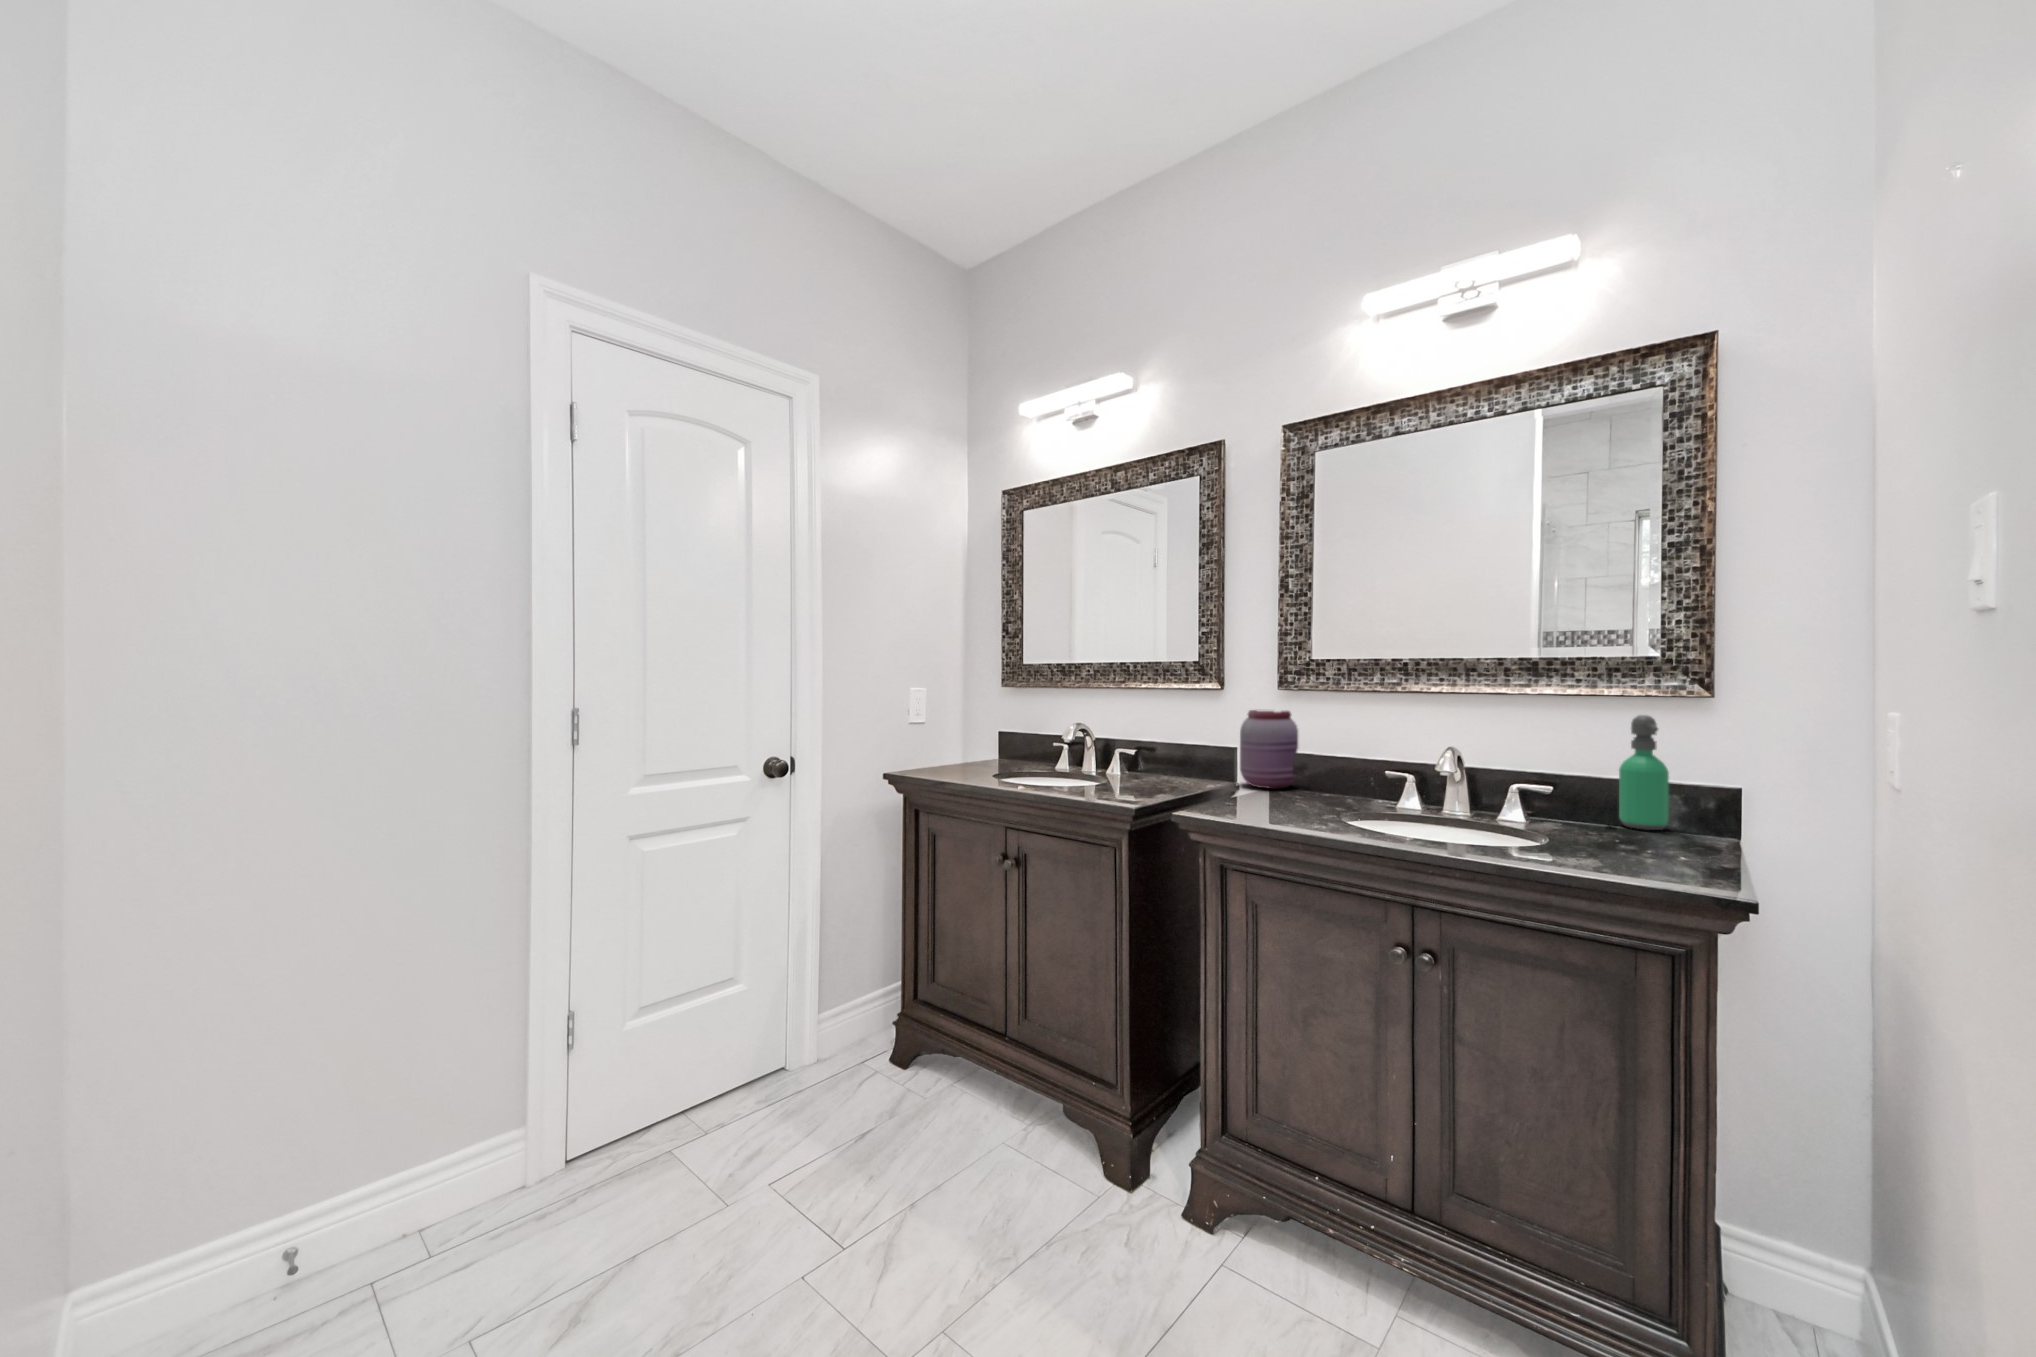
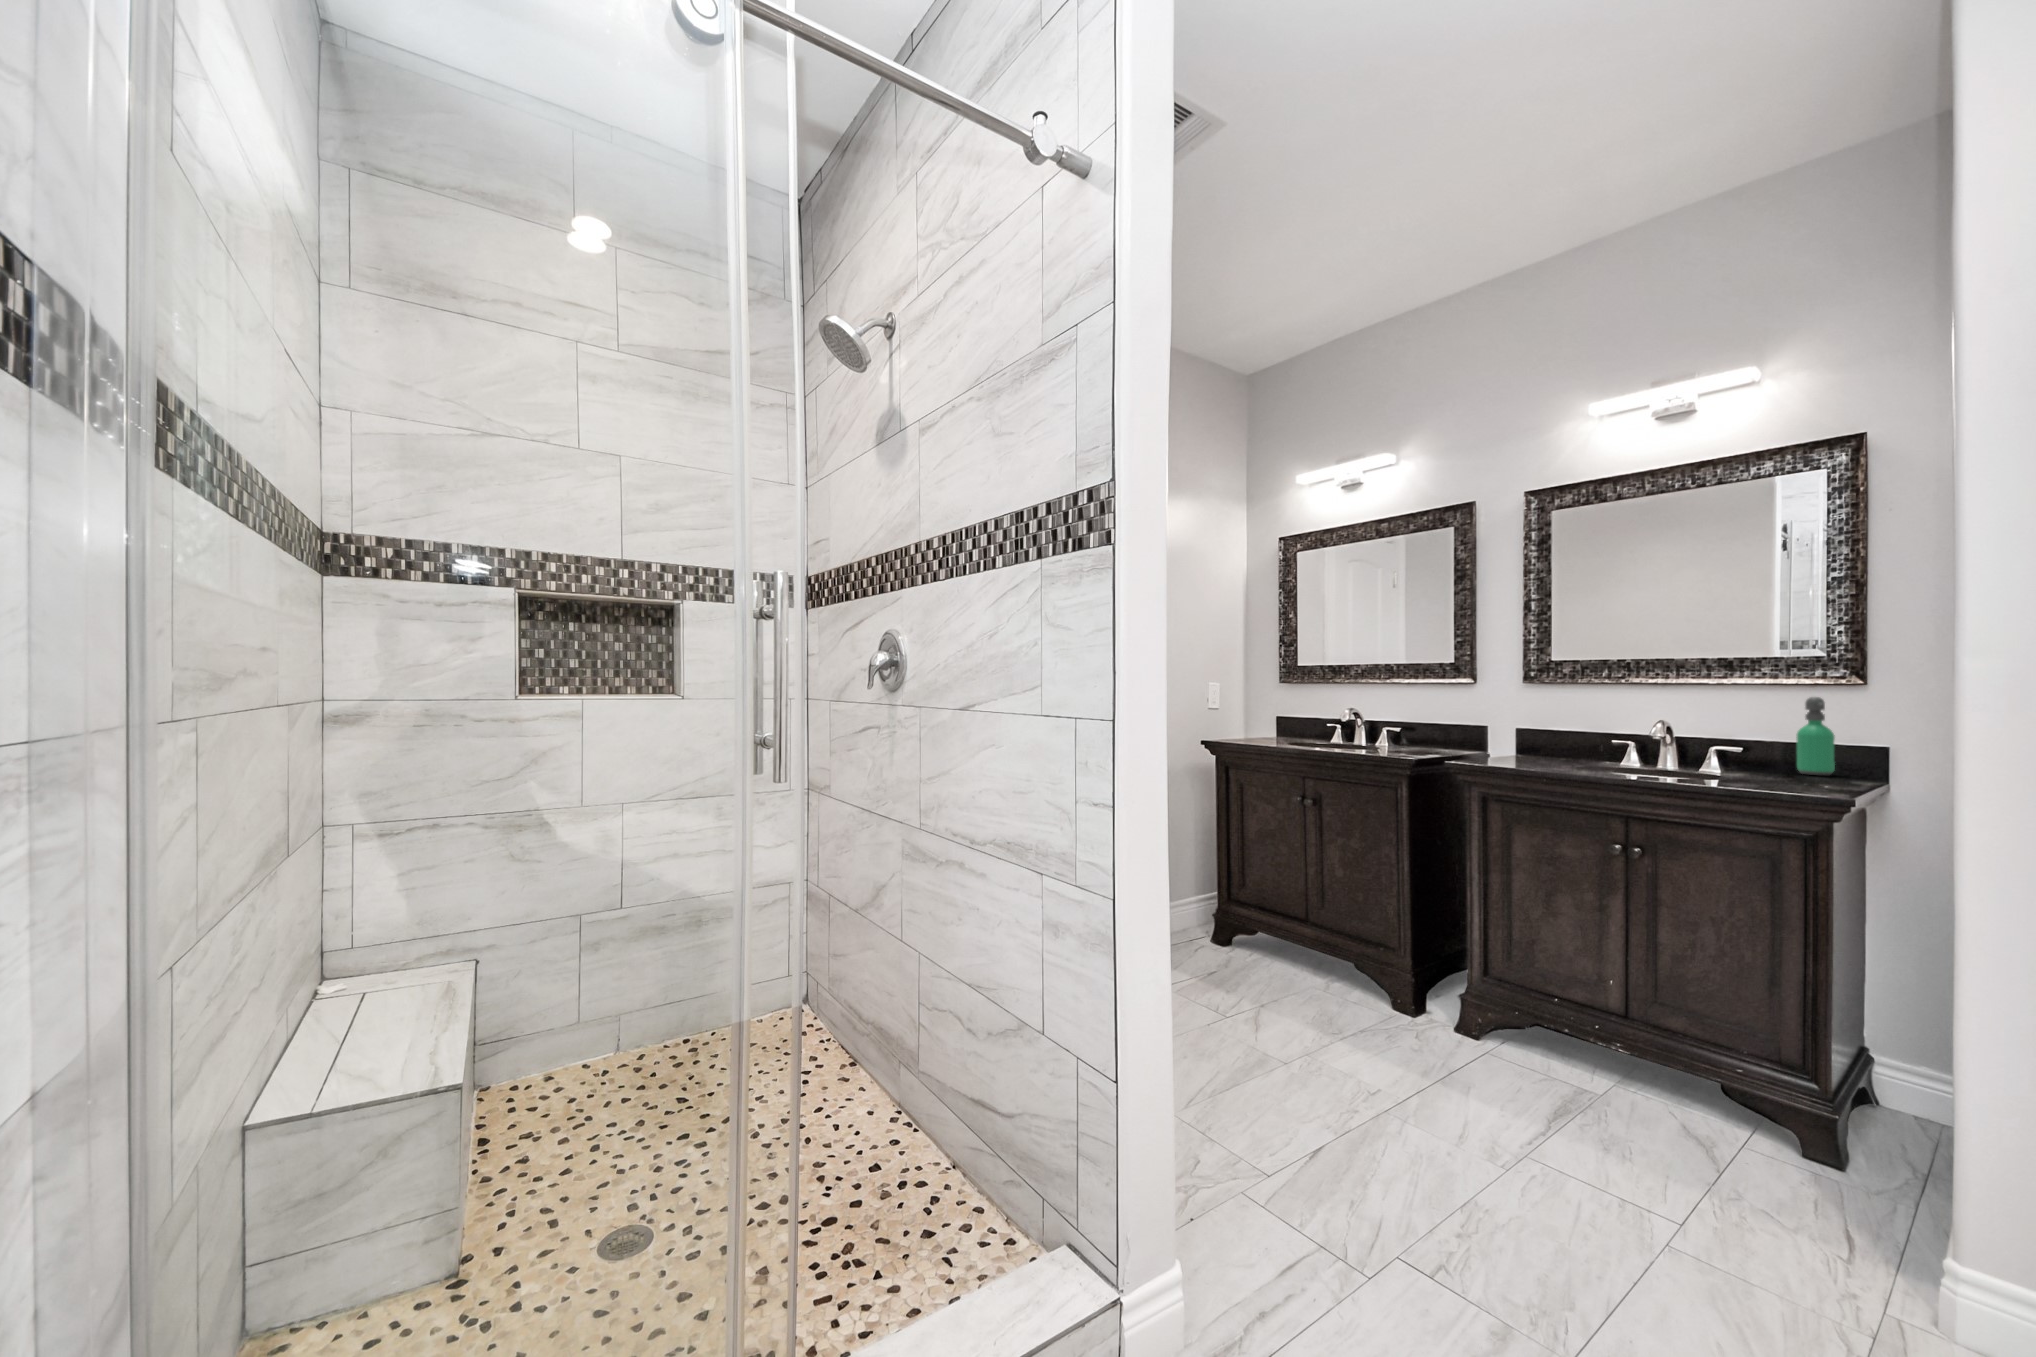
jar: present [1240,710,1298,789] -> none [1491,698,1539,755]

